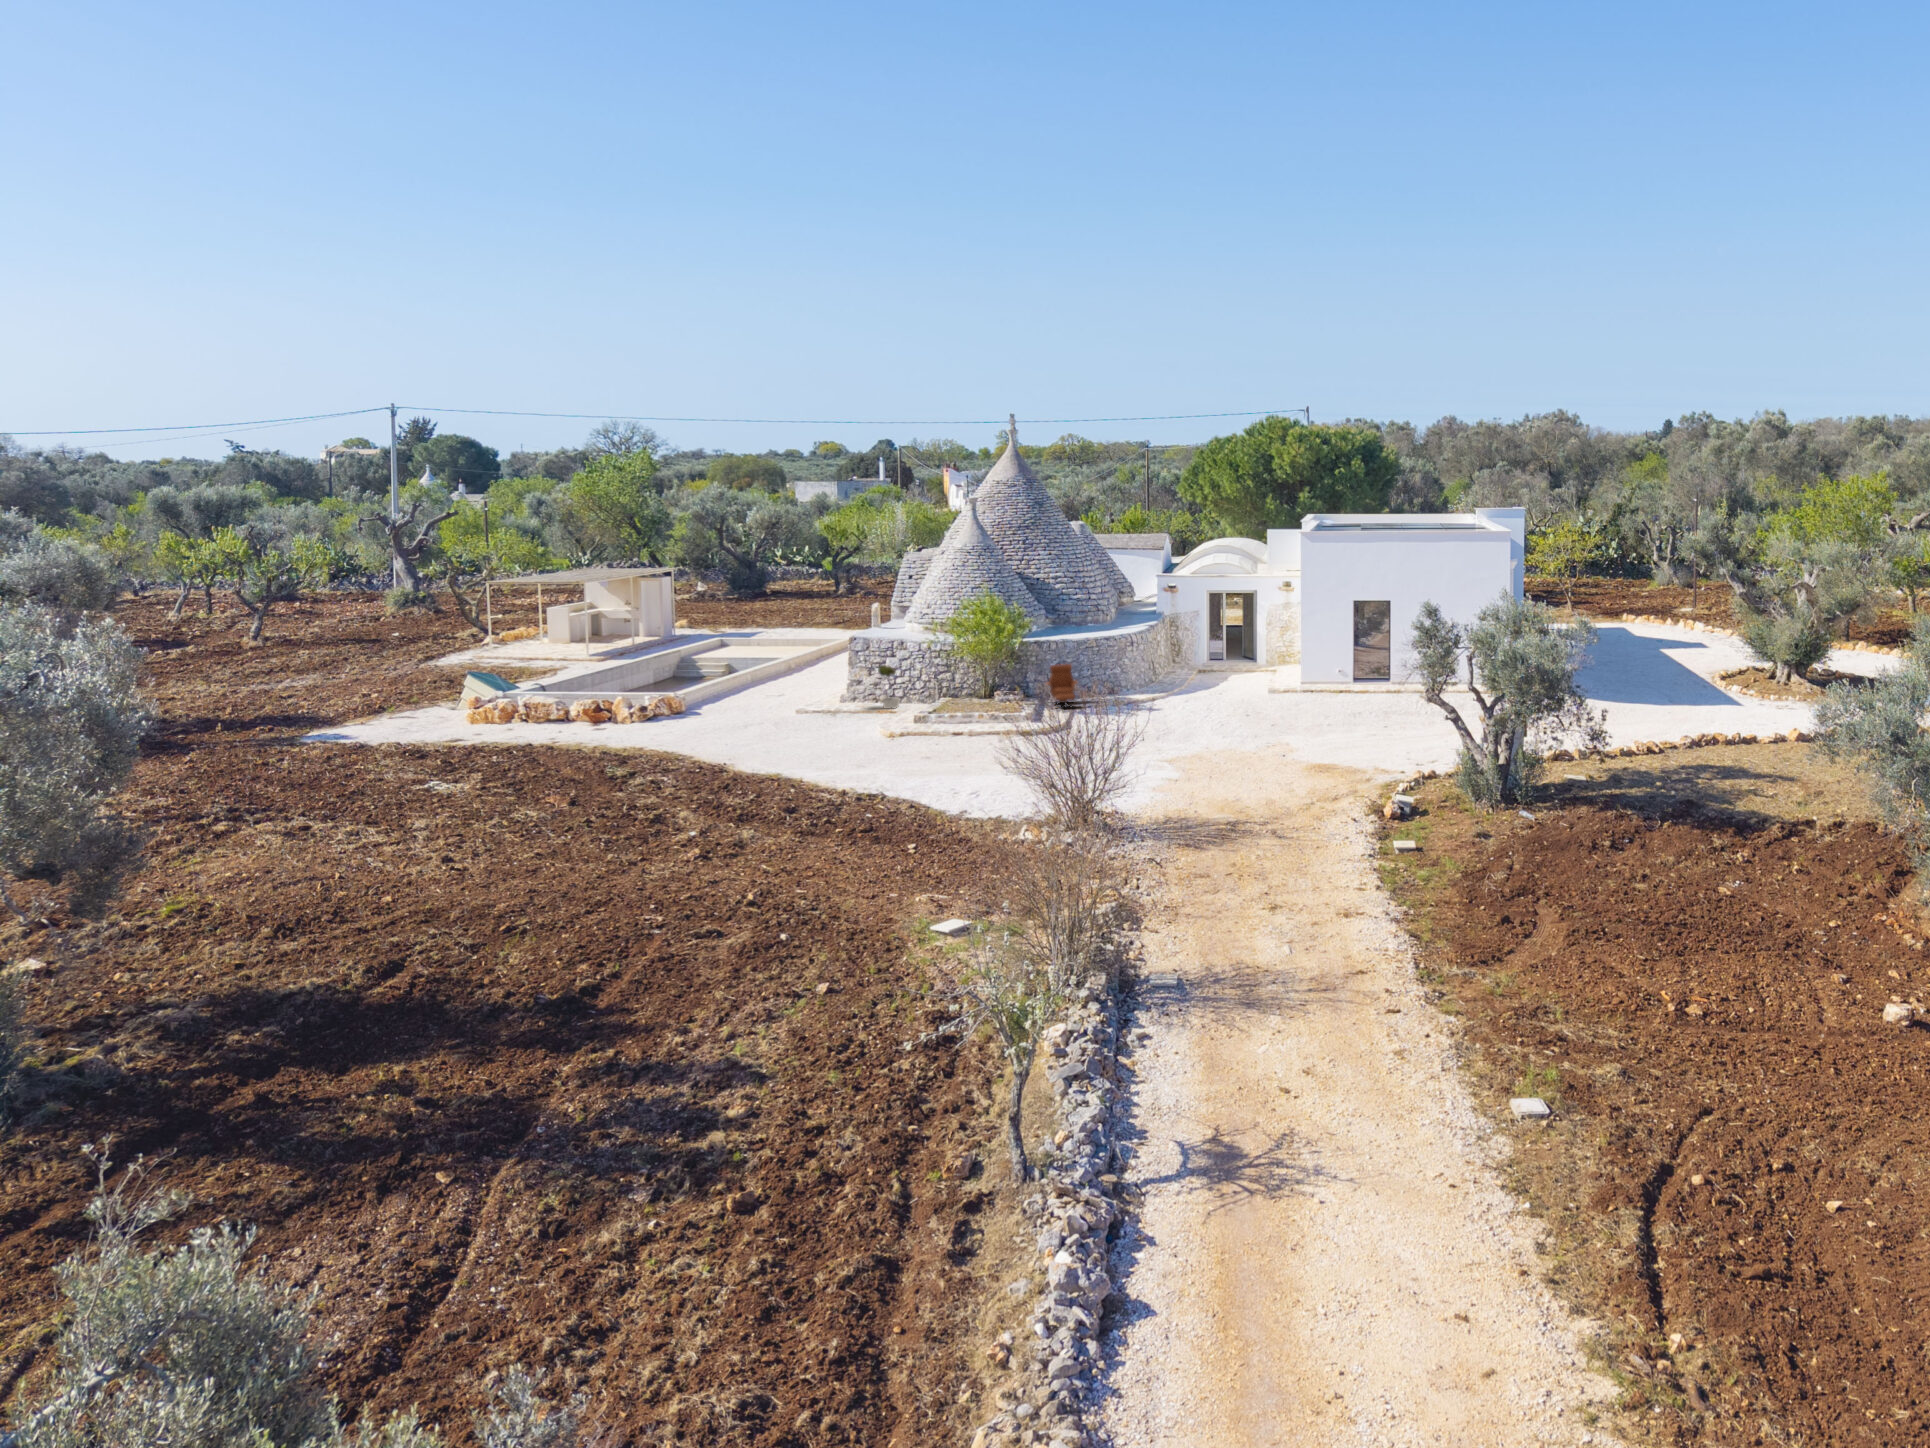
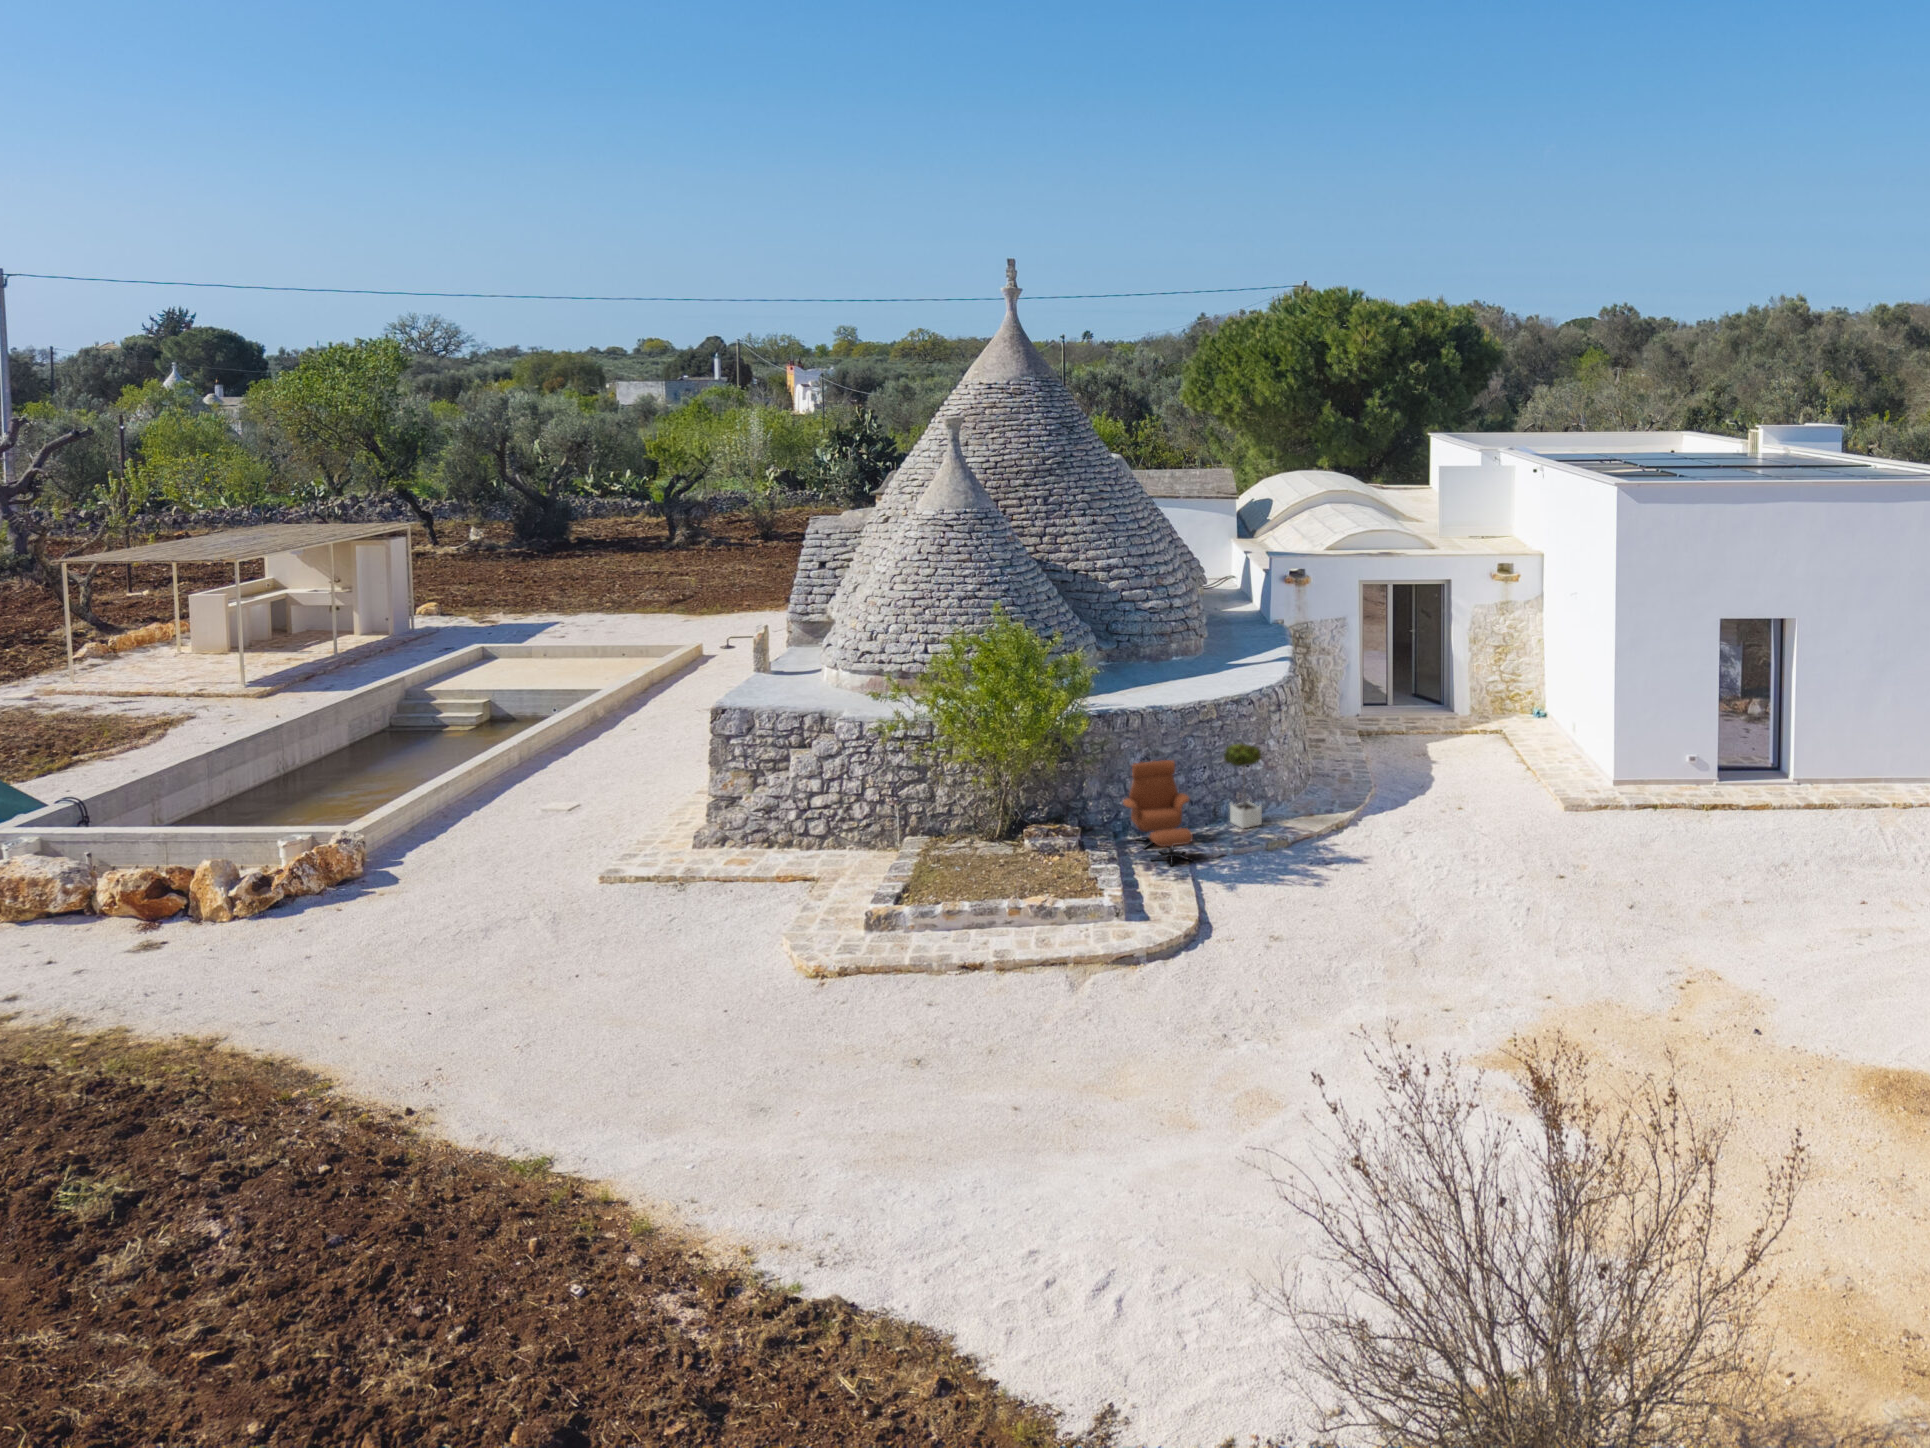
potted tree: present [878,665,899,709] -> present [1224,743,1262,828]

